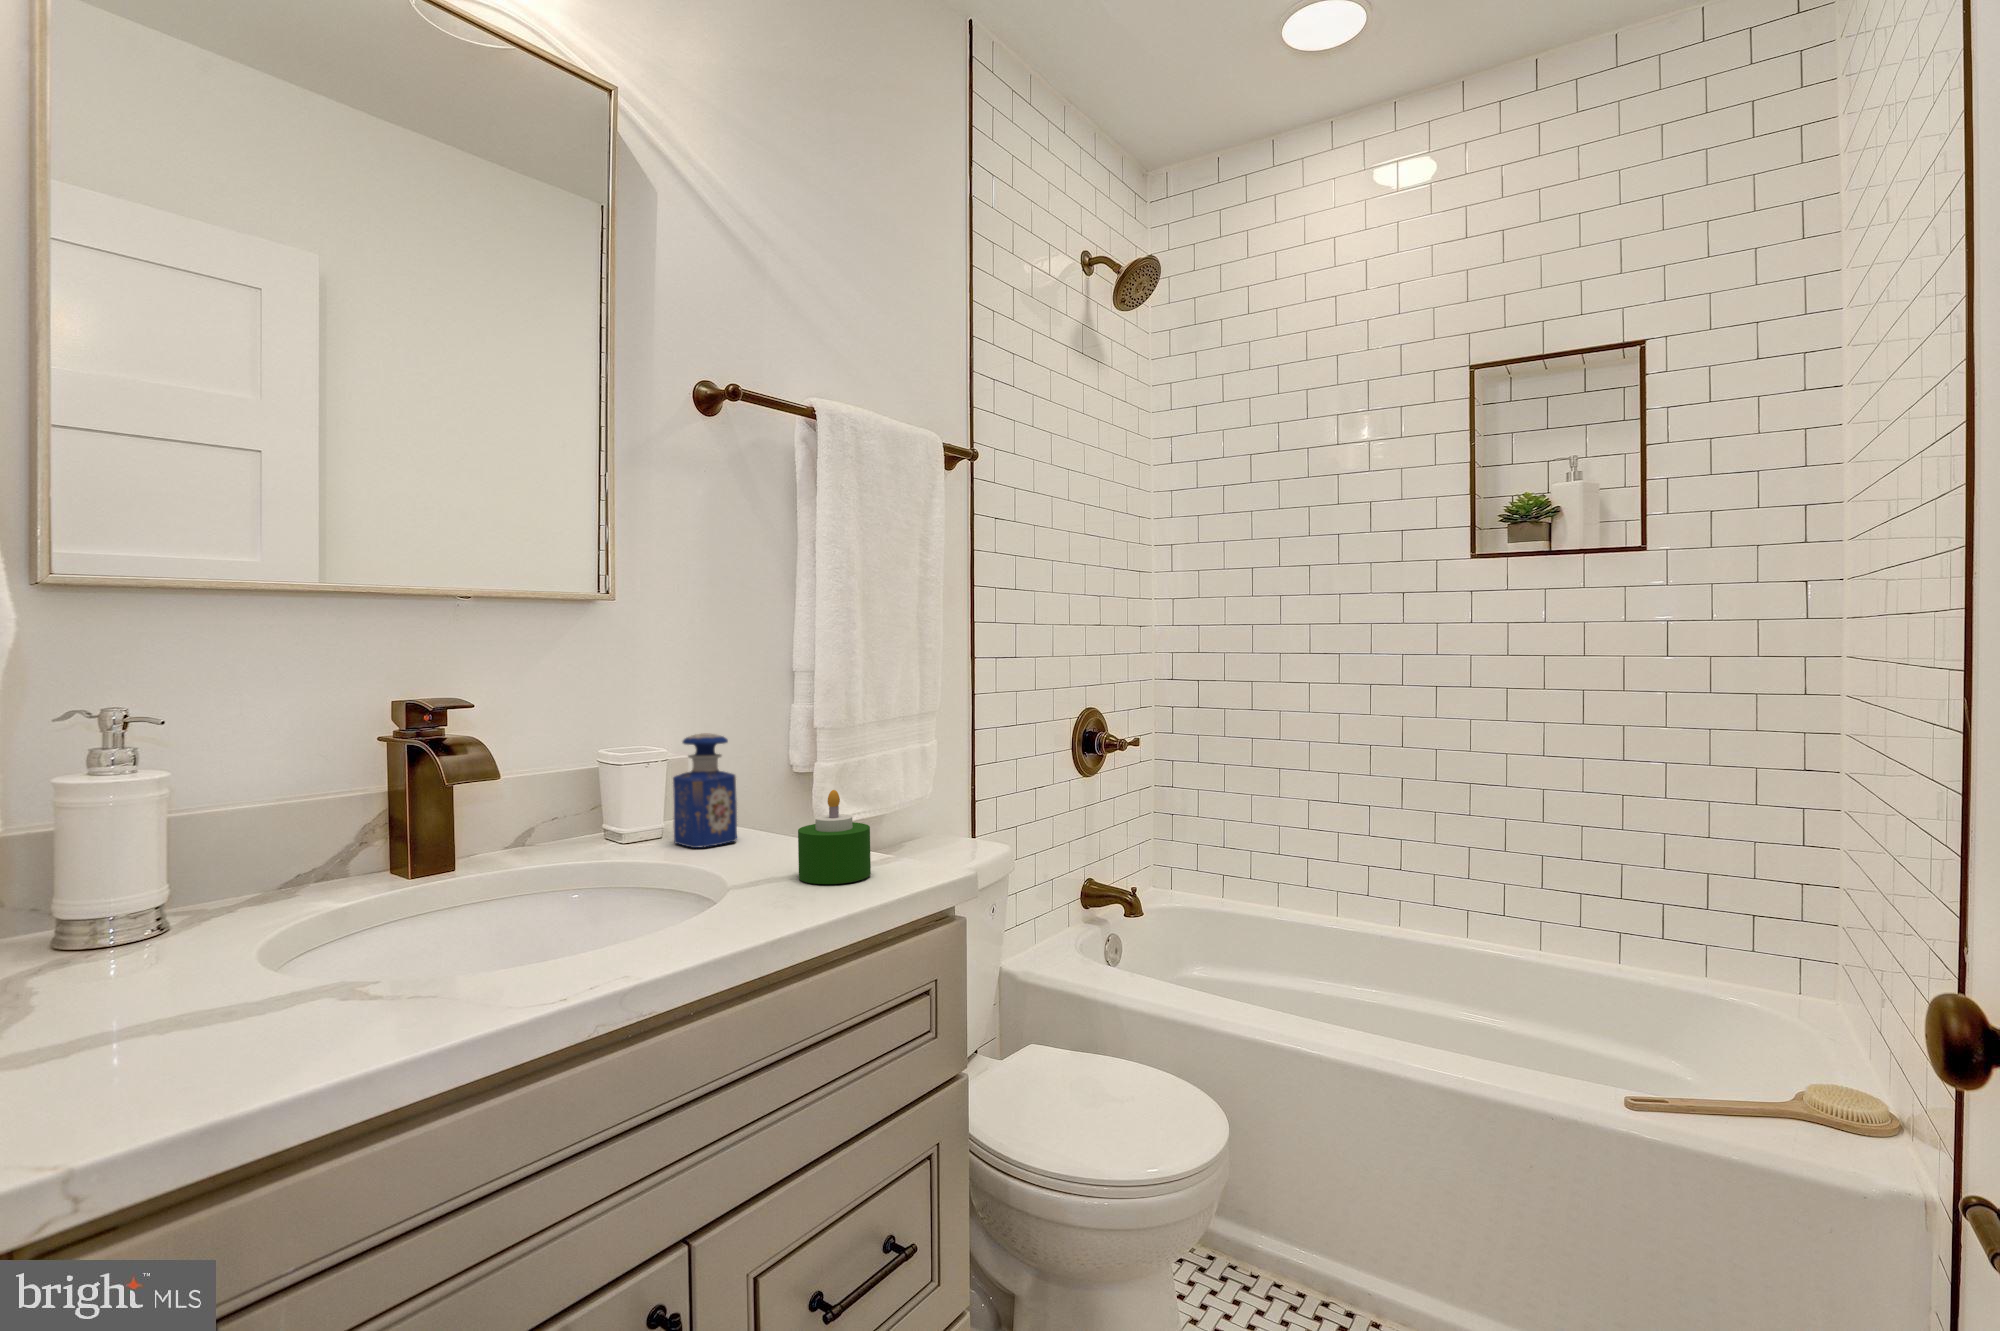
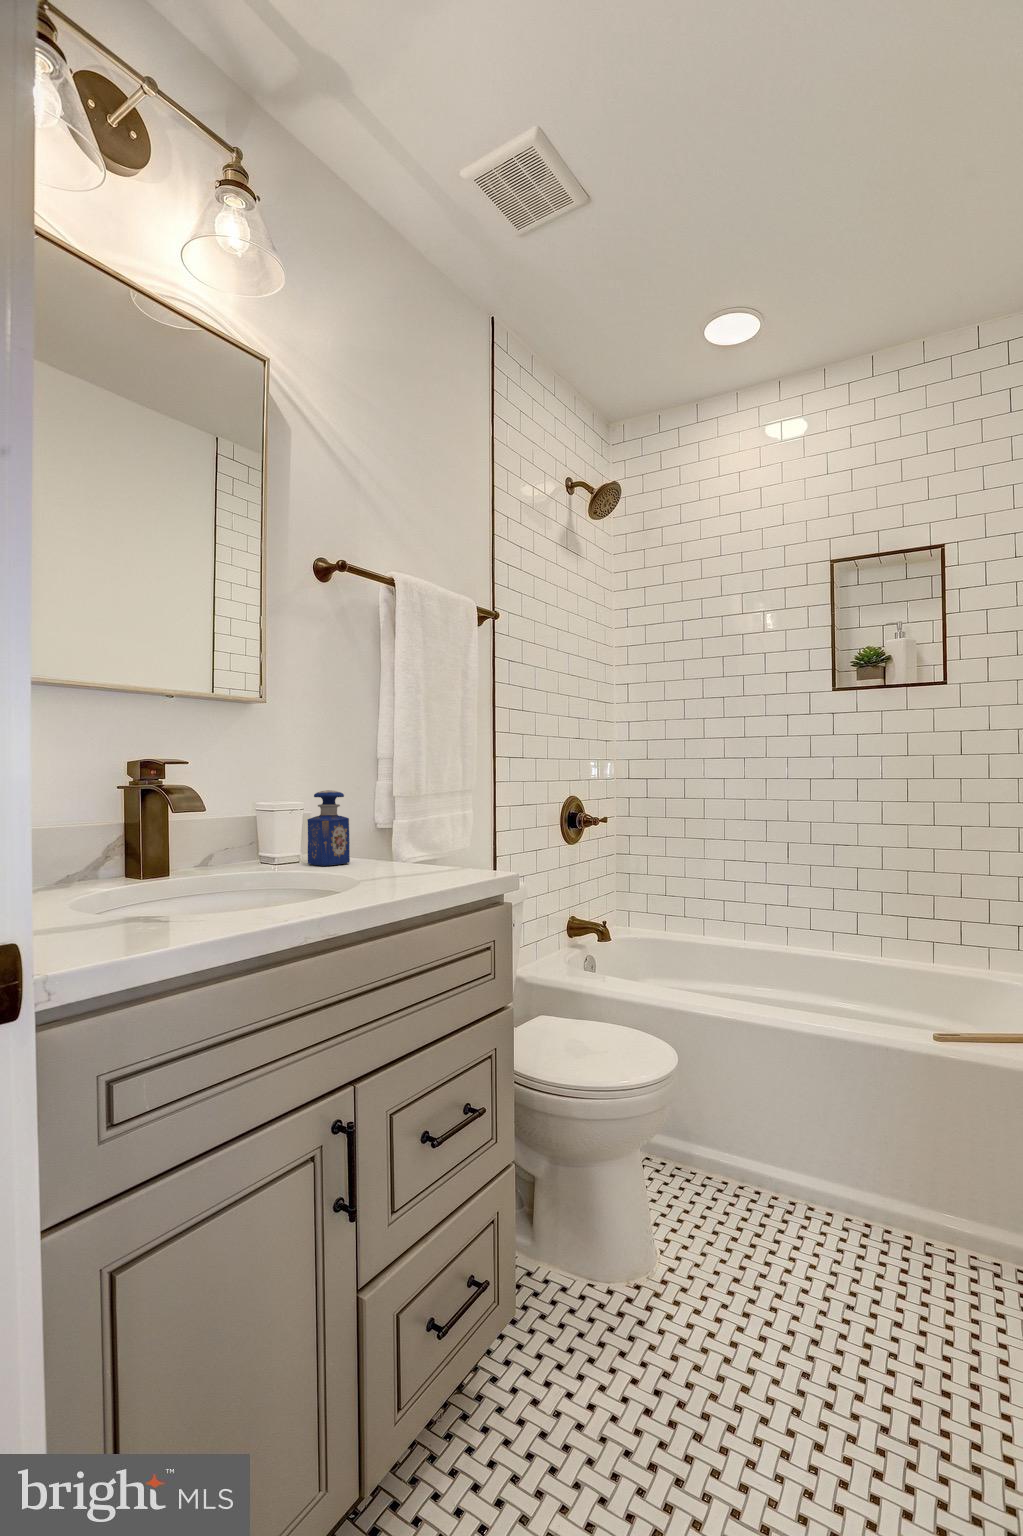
candle: present [798,790,871,884] -> none [400,819,447,879]

